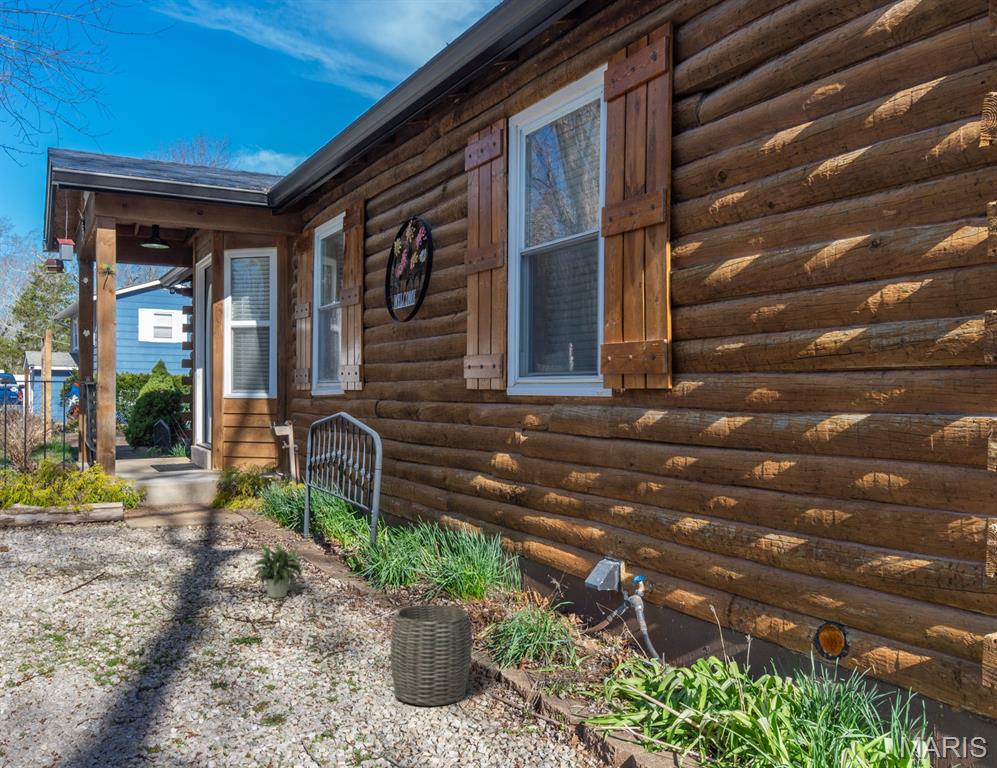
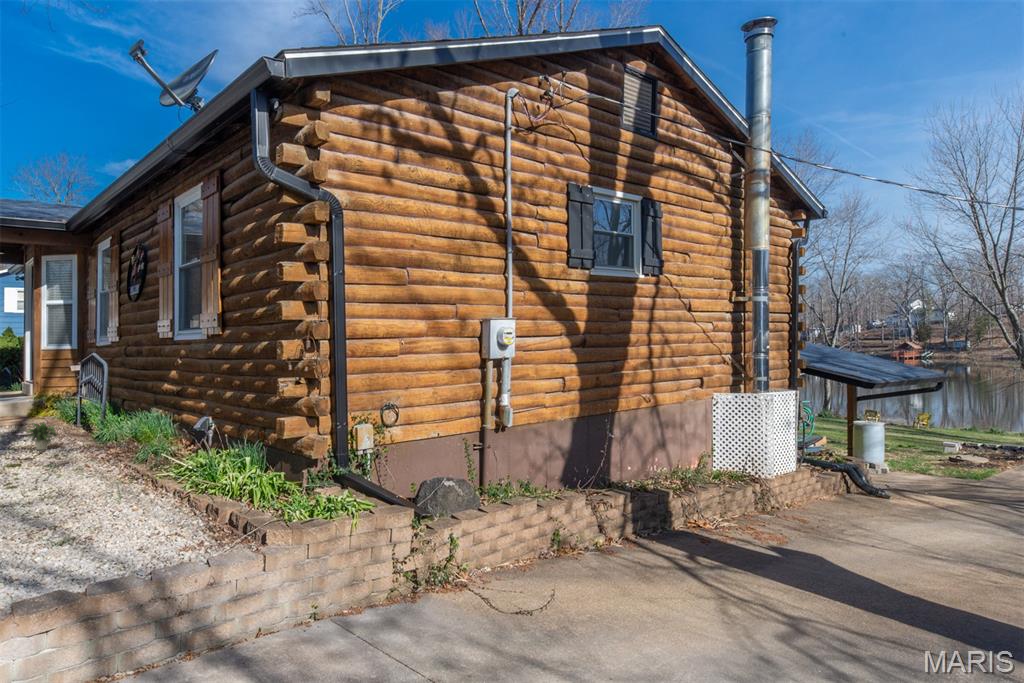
woven basket: present [391,605,472,705] -> none [77,436,119,477]

